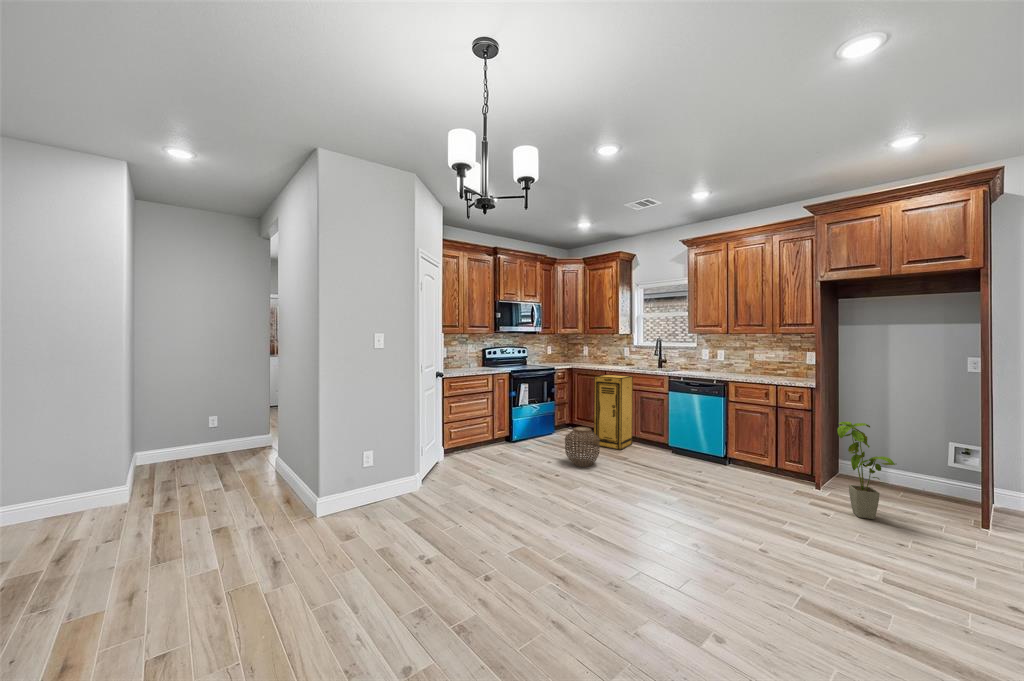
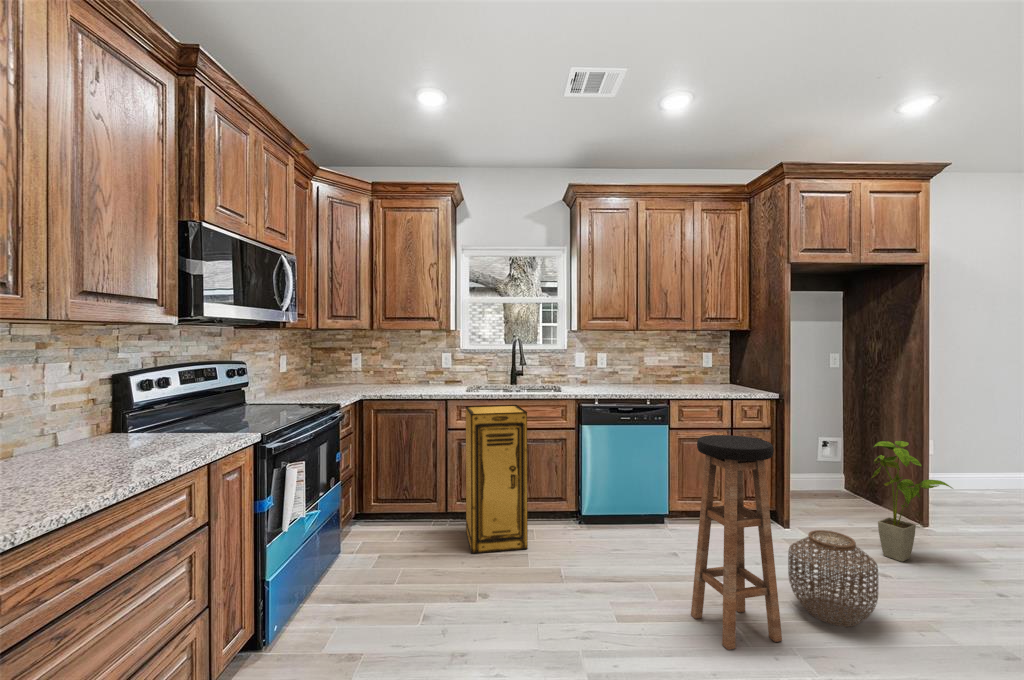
bar stool: none [636,391,677,498] -> present [691,435,782,650]
woven basket: present [565,427,600,467] -> present [788,530,878,627]

